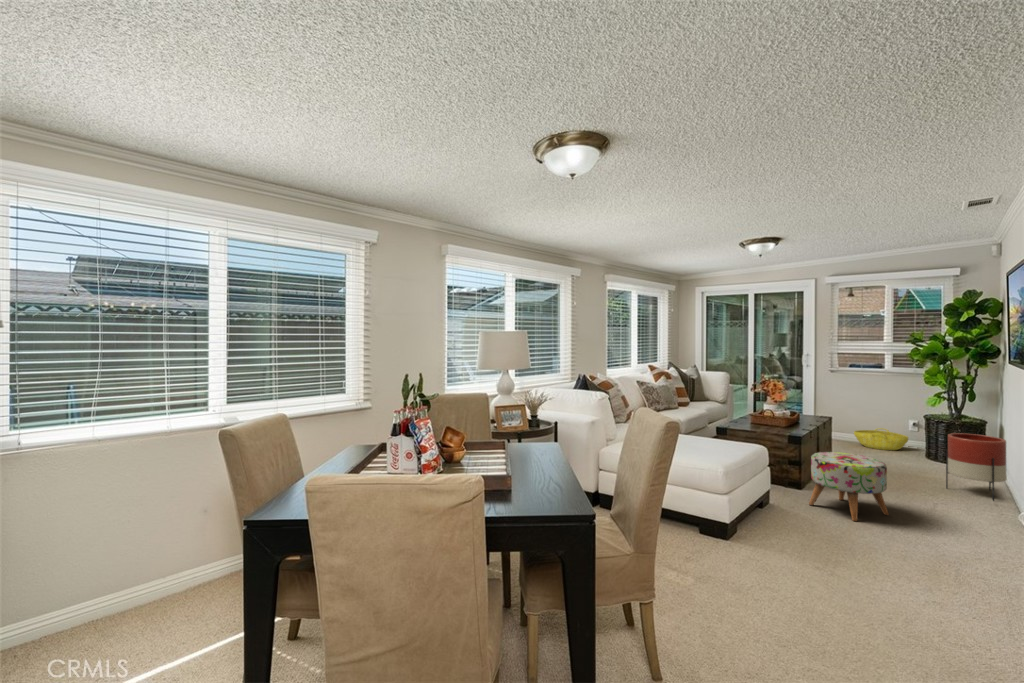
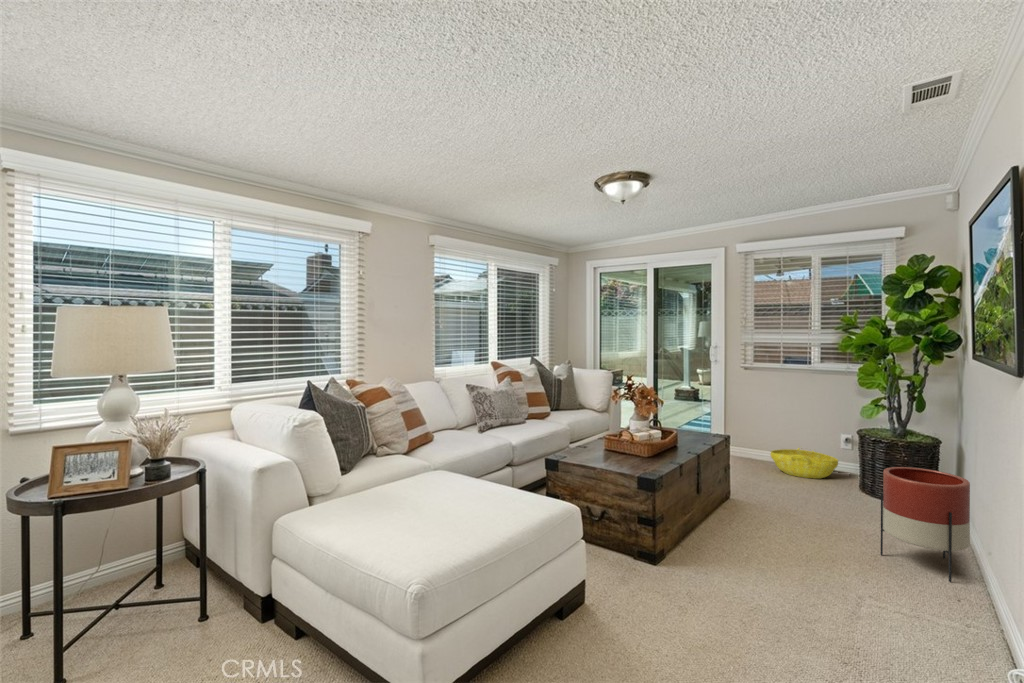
ottoman: present [809,452,888,521] -> none [656,508,780,648]

